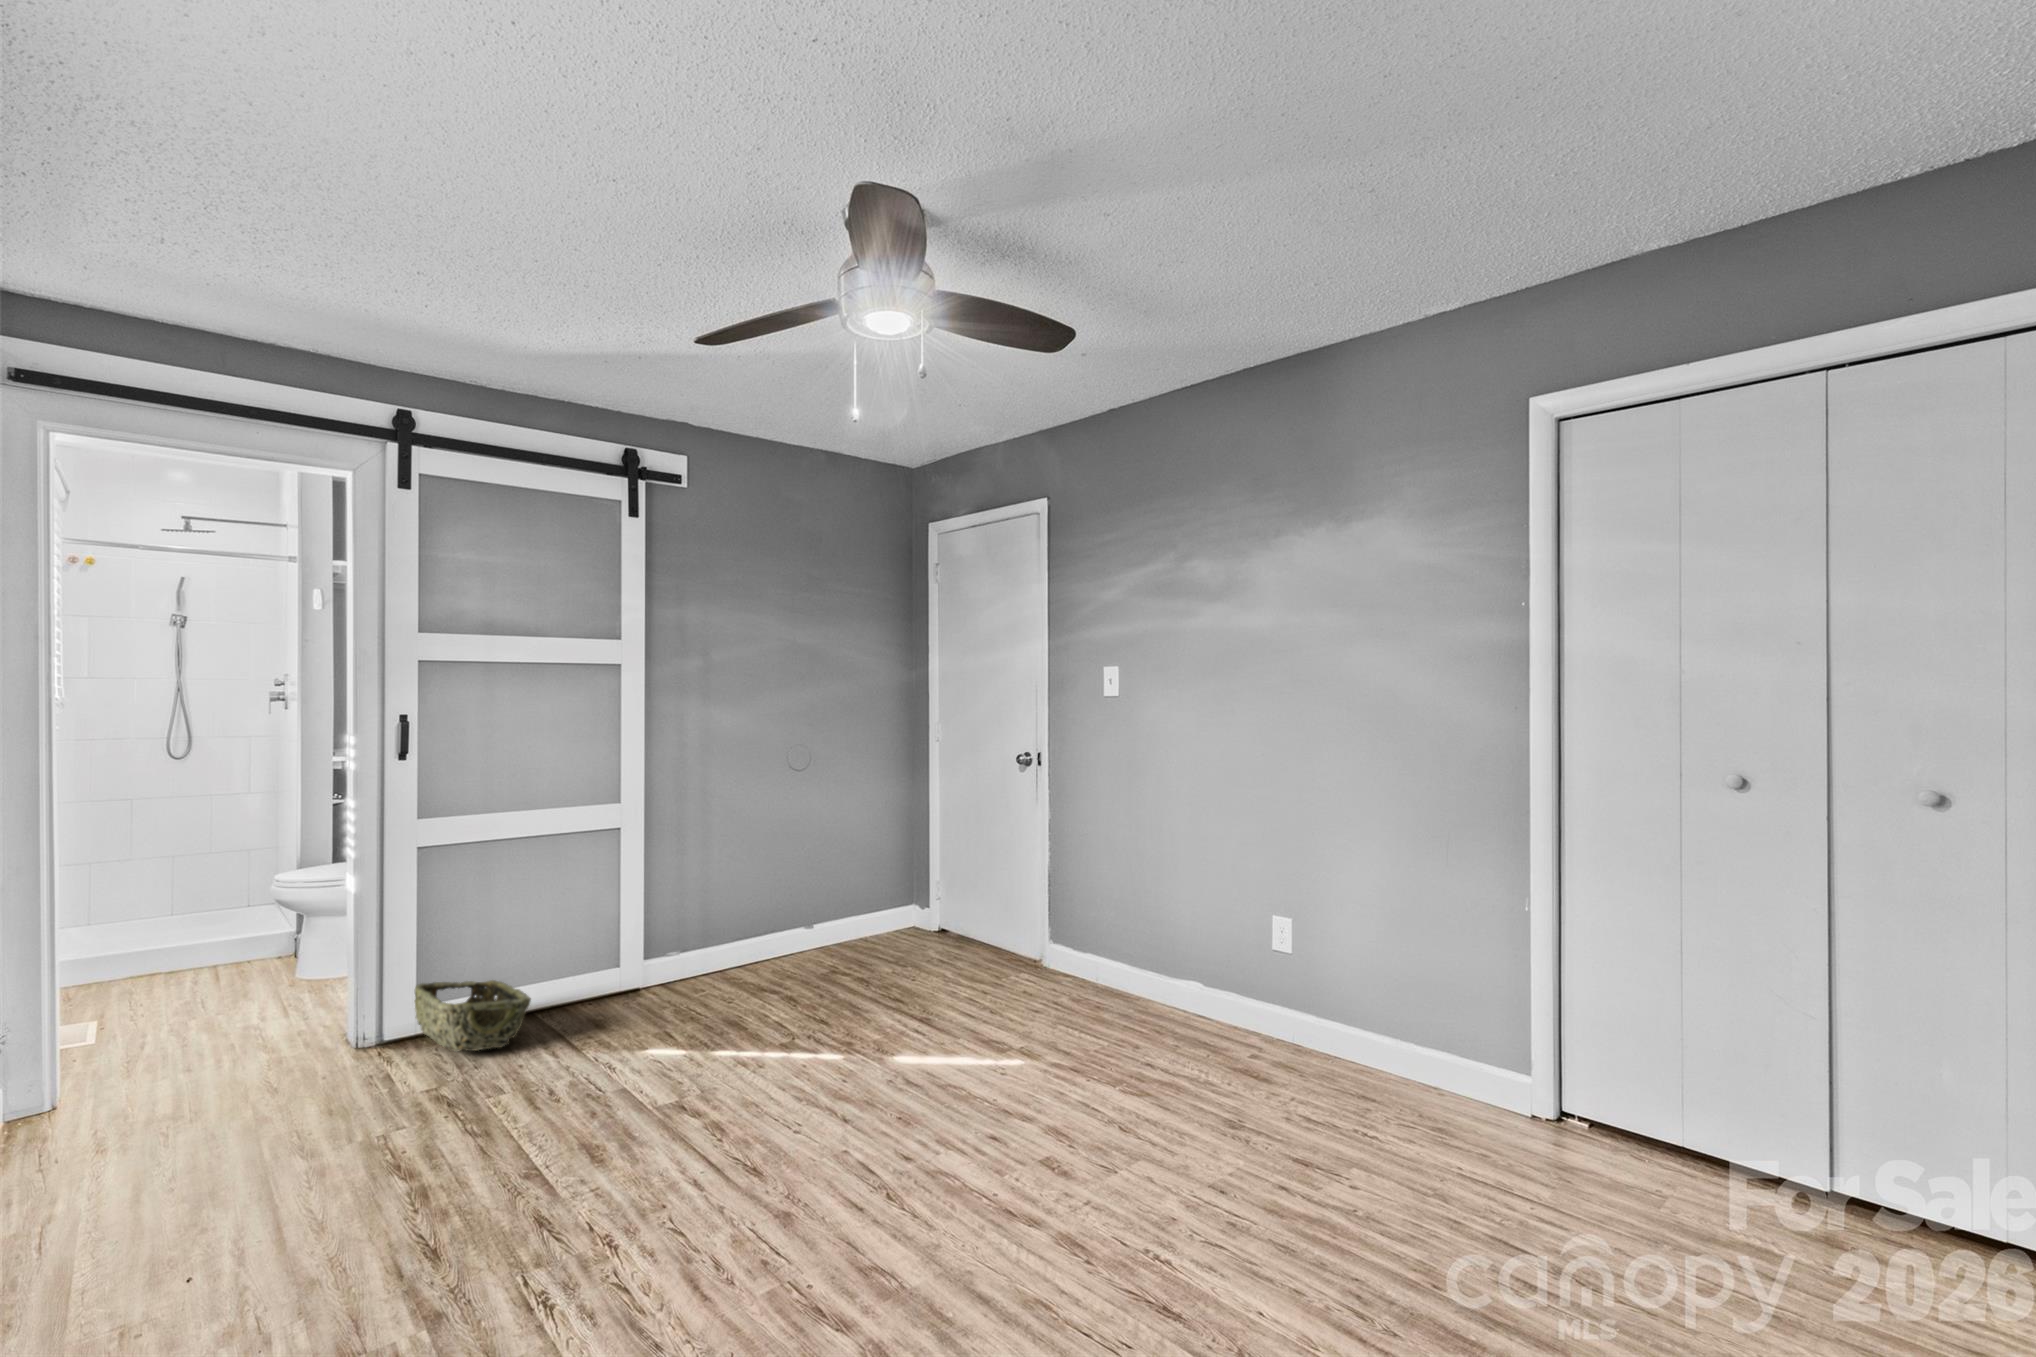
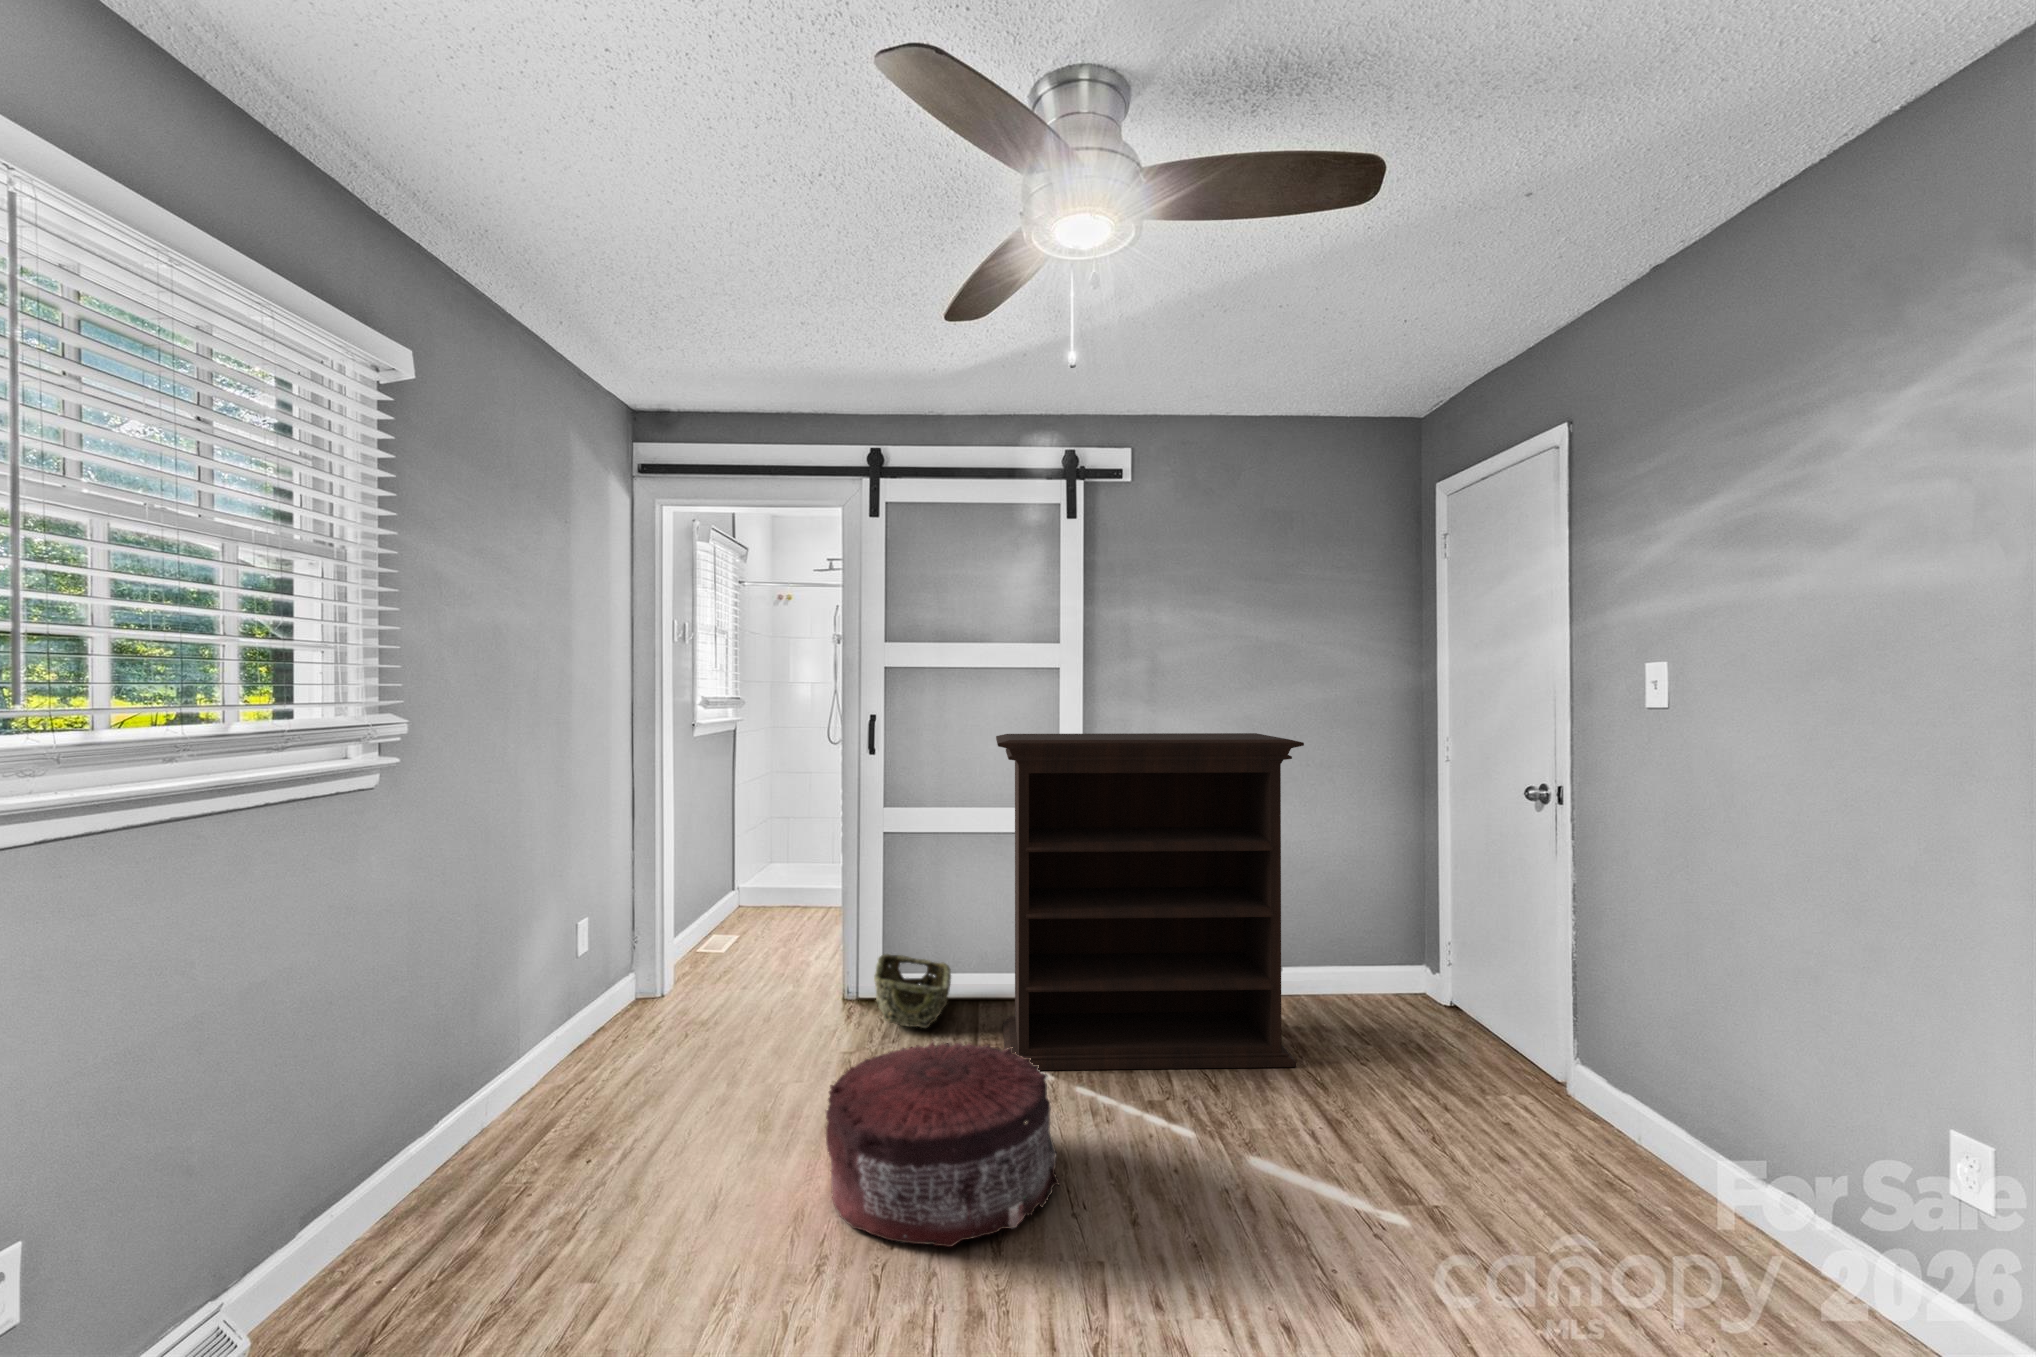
bookshelf: none [577,722,876,1058] -> present [996,733,1304,1070]
pouf: none [538,1014,773,1209] -> present [826,1042,1059,1247]

